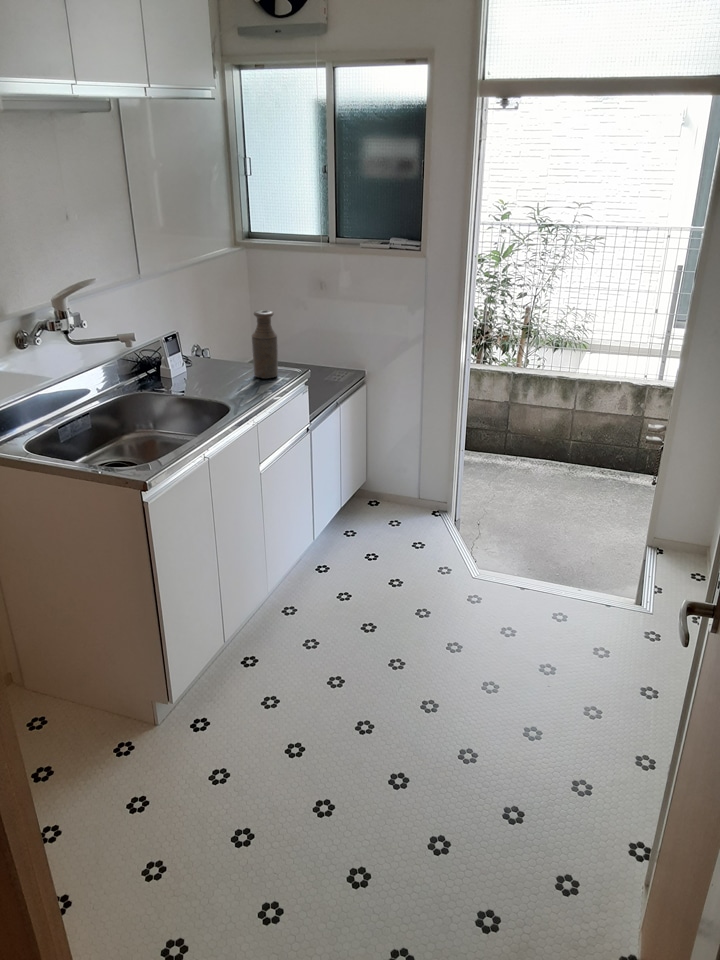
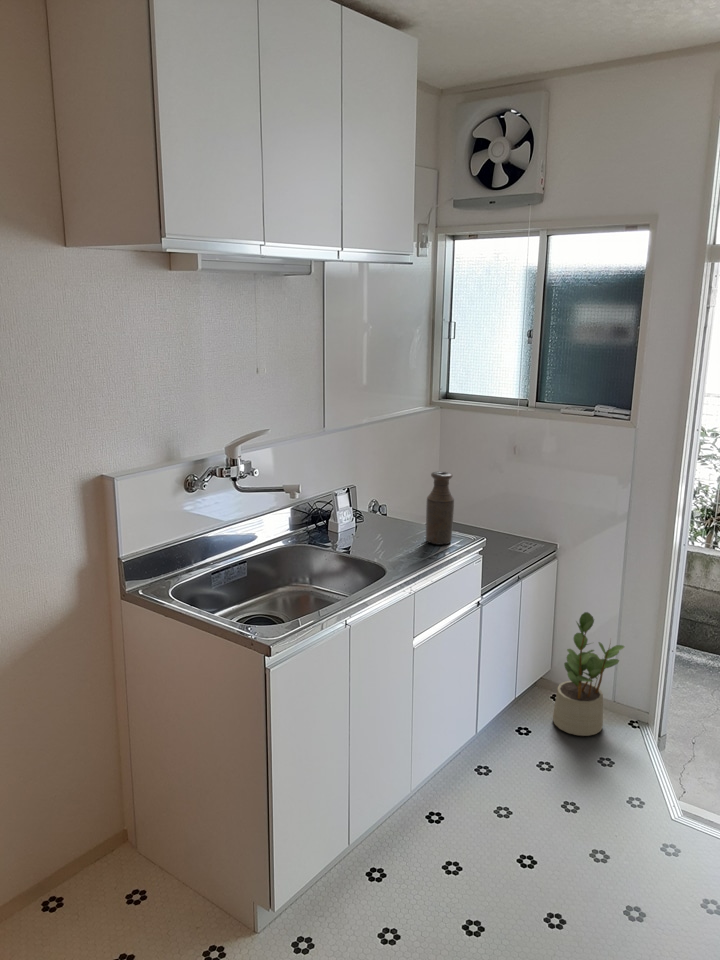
potted plant: none [373,426,428,531] -> present [553,612,624,736]

